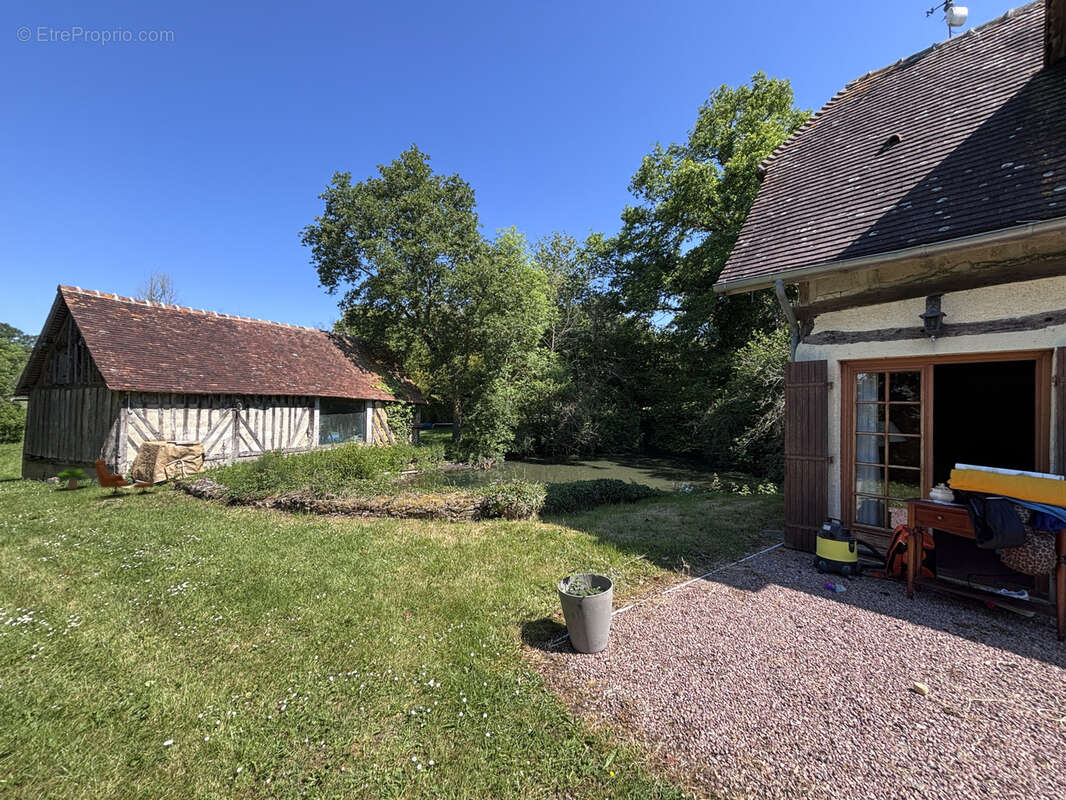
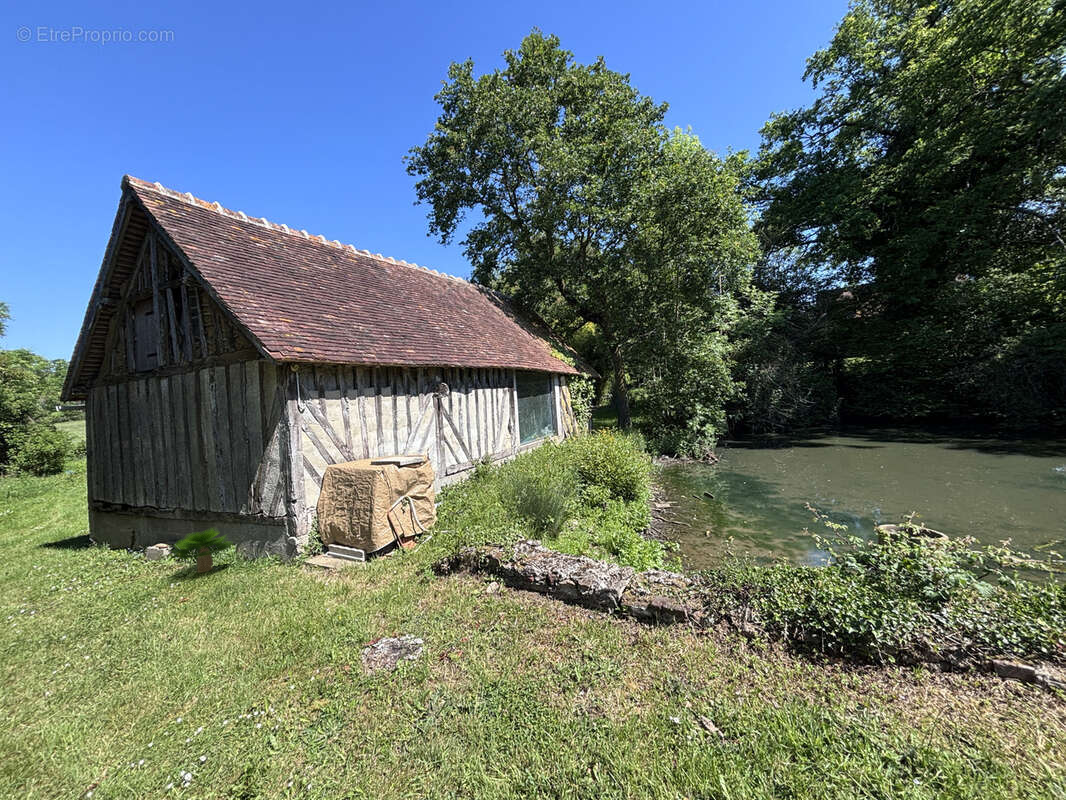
lounge chair: present [95,460,154,495] -> none [267,513,380,597]

